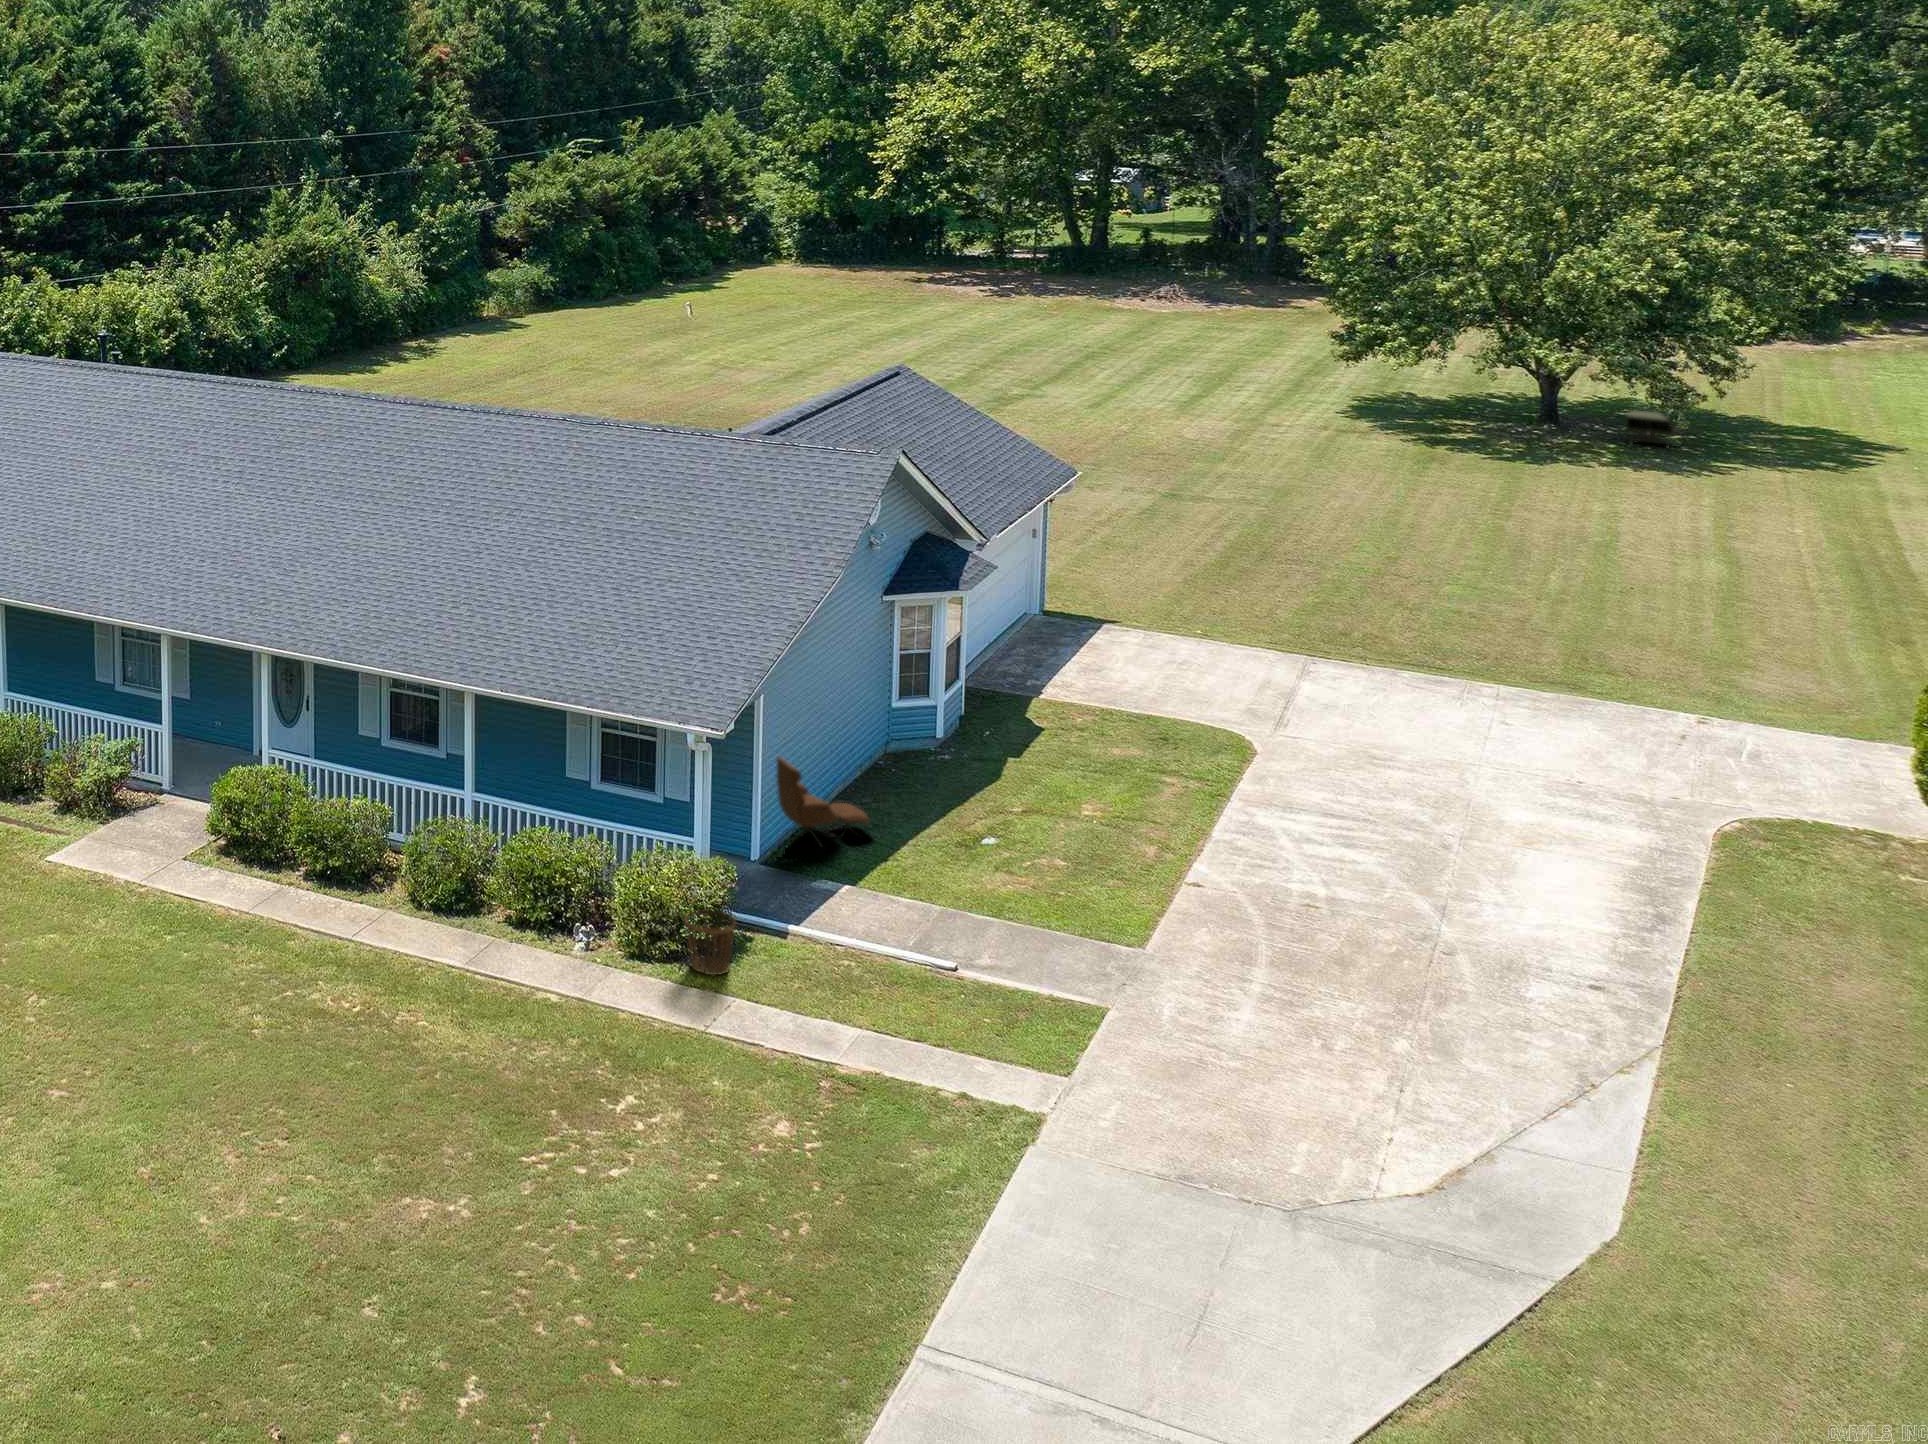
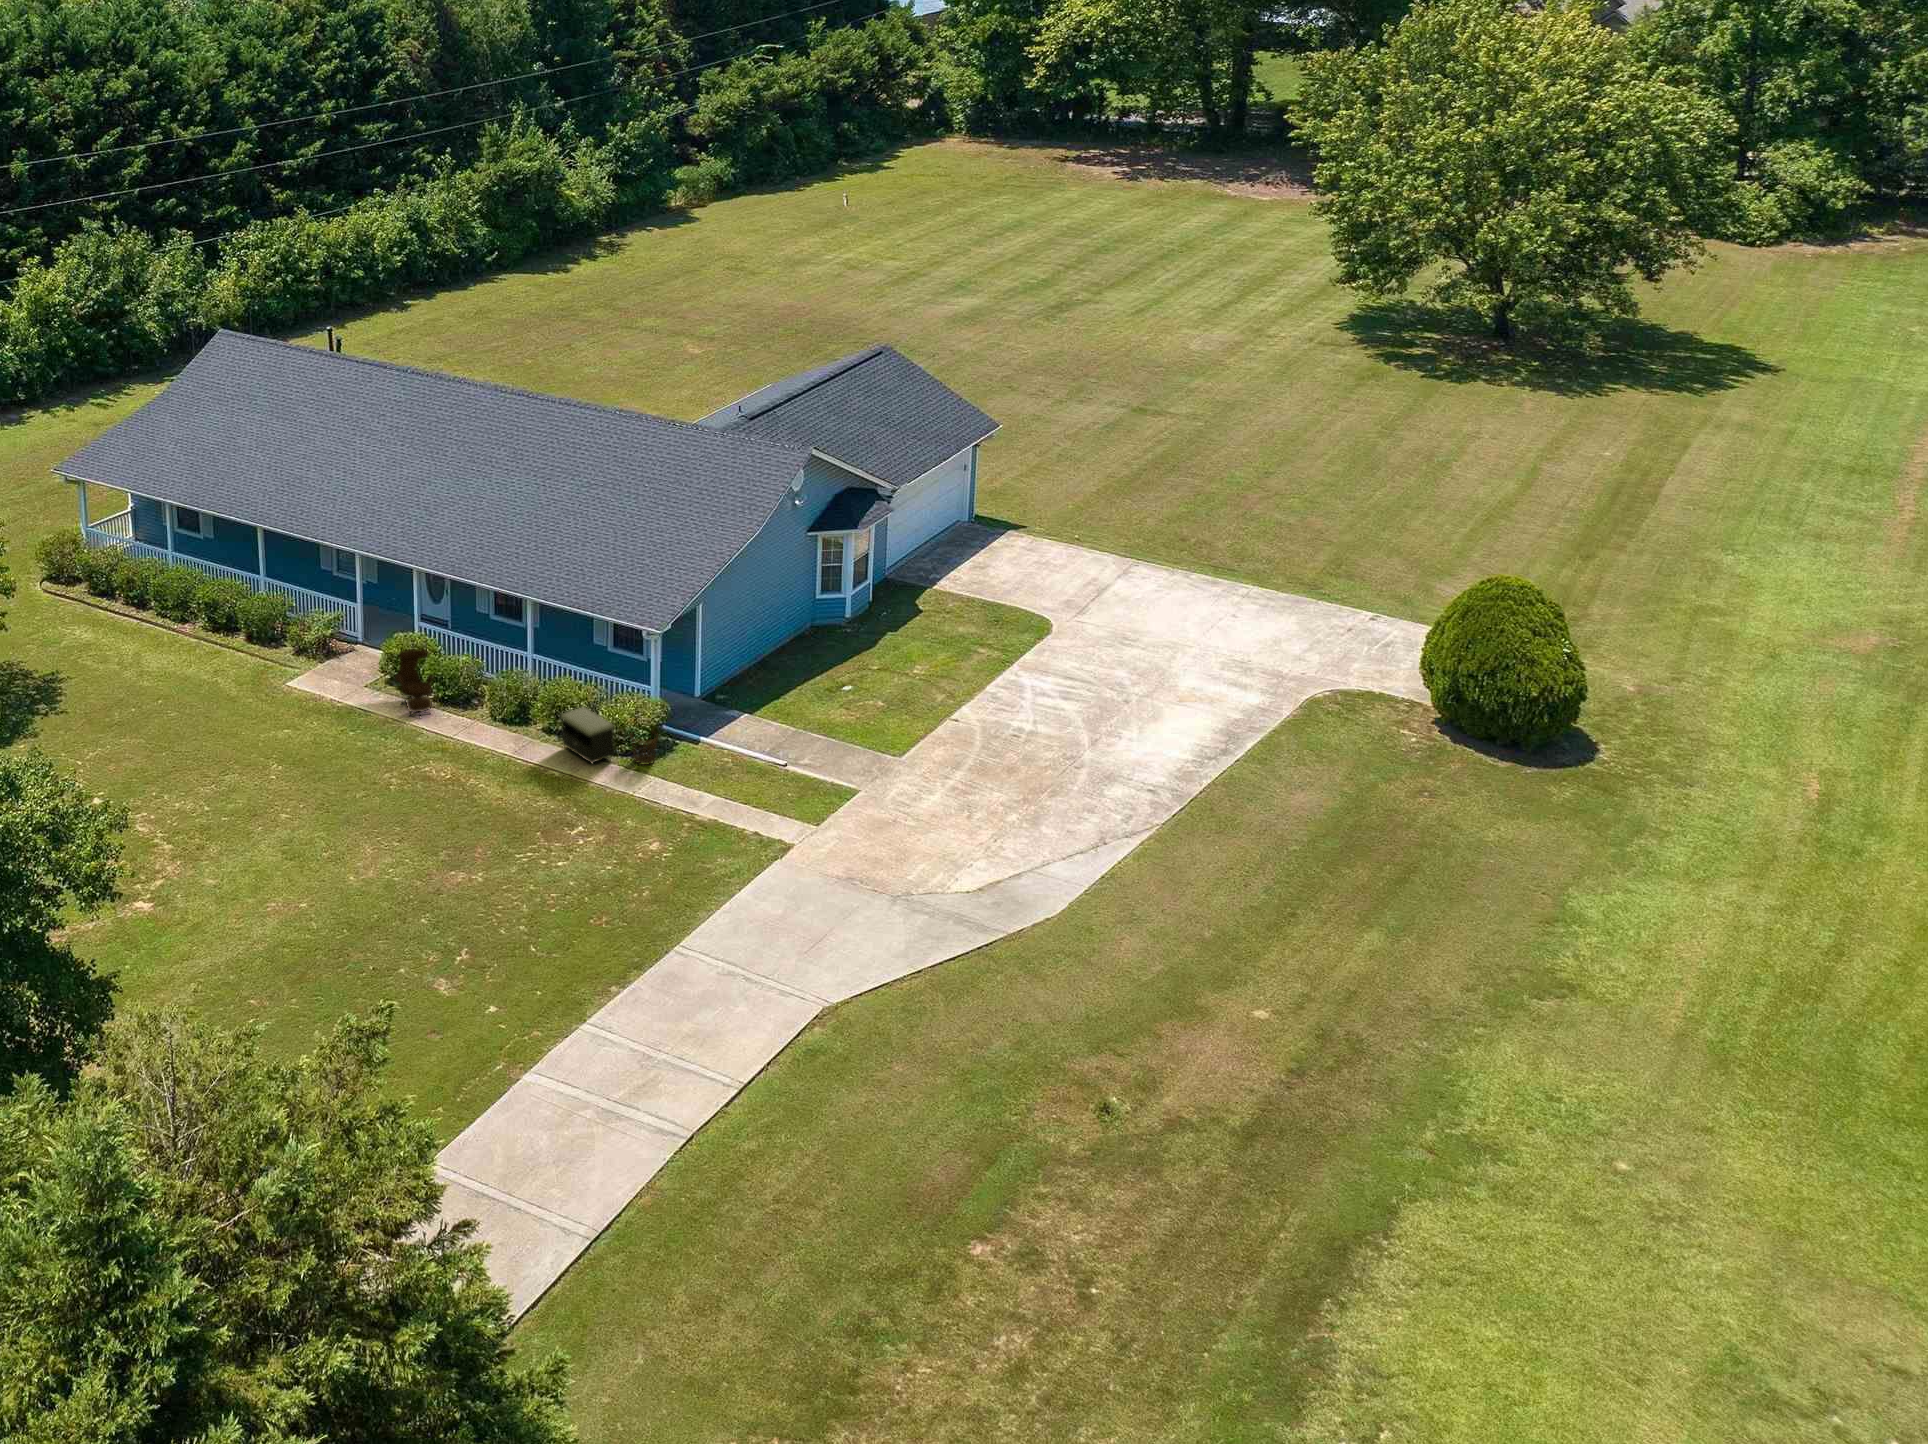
storage bench: present [1626,411,1677,447] -> present [561,707,615,764]
lounge chair: present [777,757,870,846] -> present [395,649,434,713]

